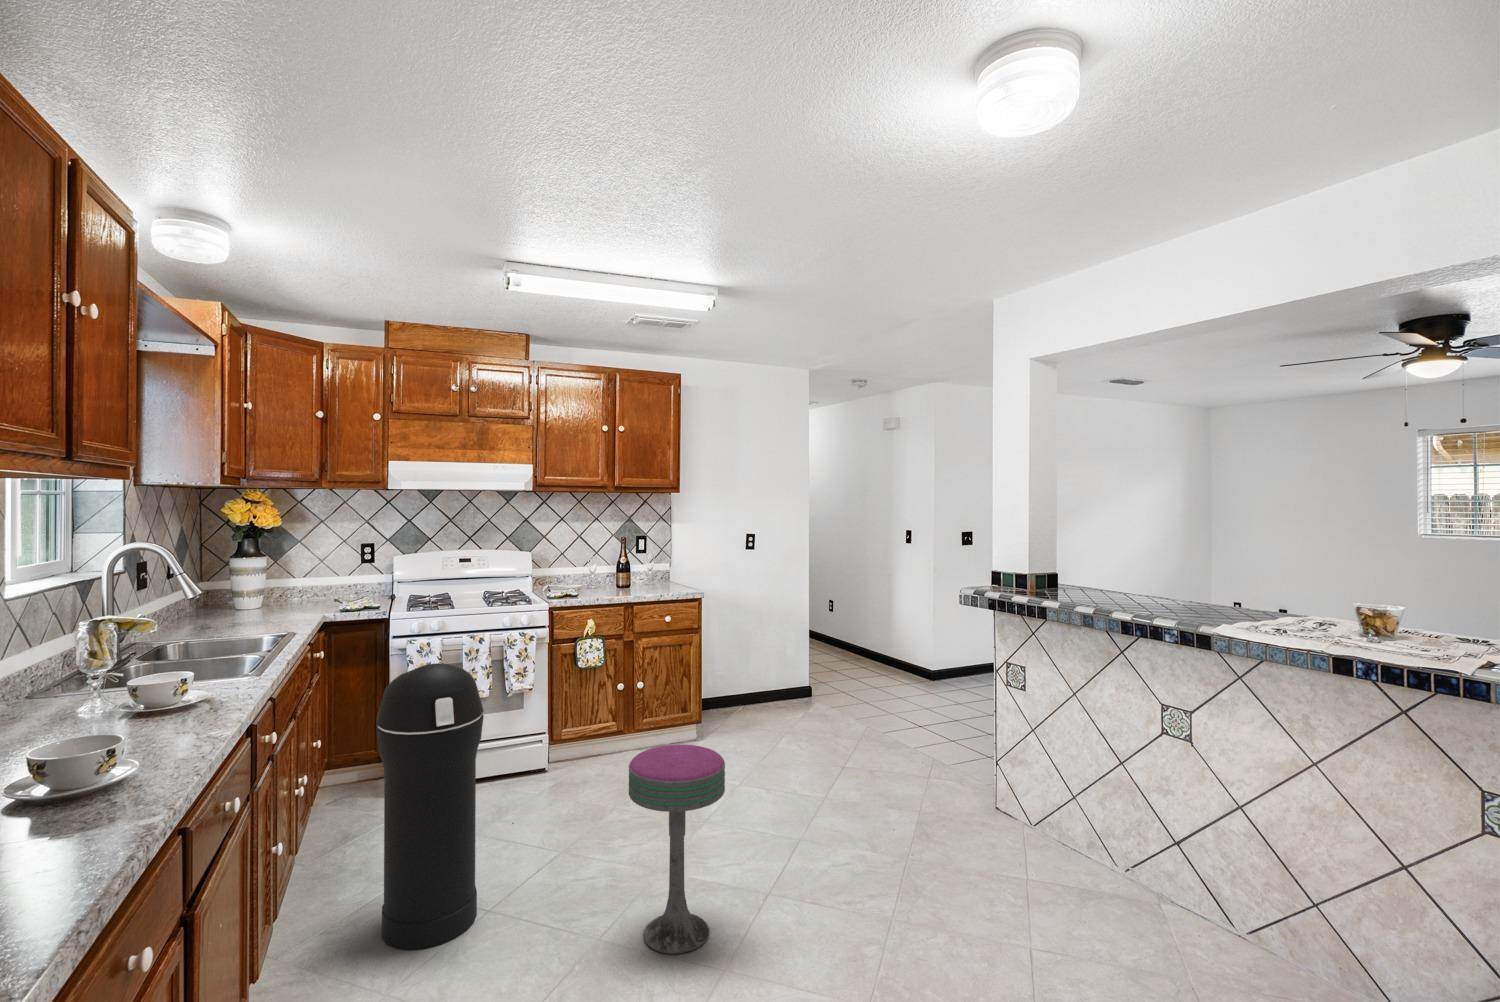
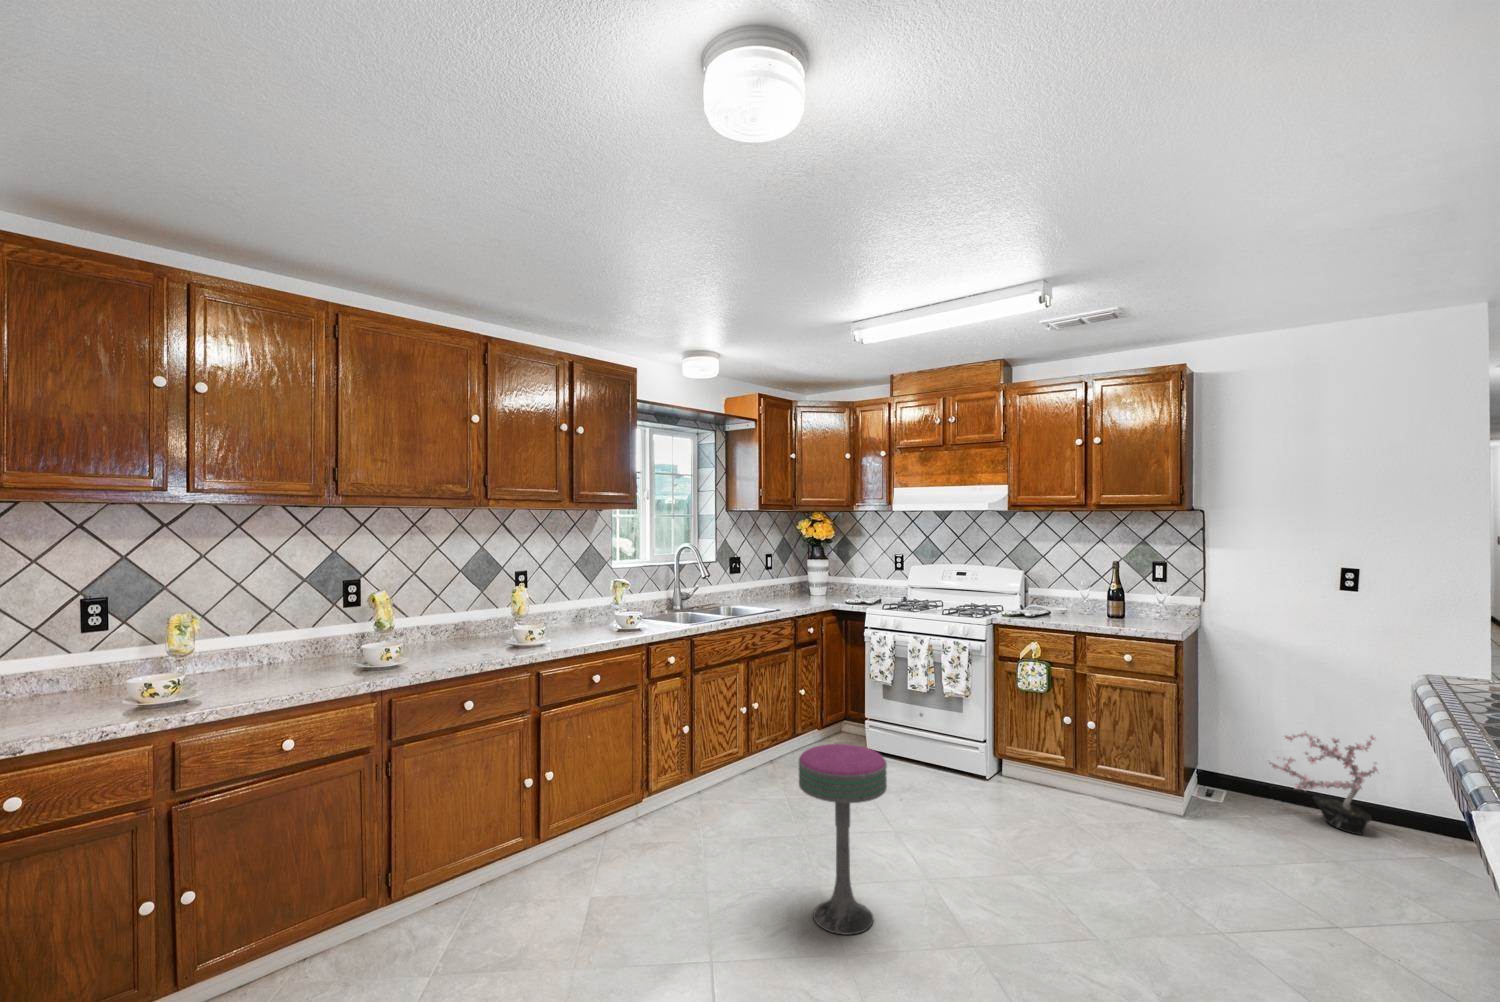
potted plant: none [722,643,782,712] -> present [1269,732,1379,835]
trash can: present [376,663,484,950] -> none [725,637,795,837]

